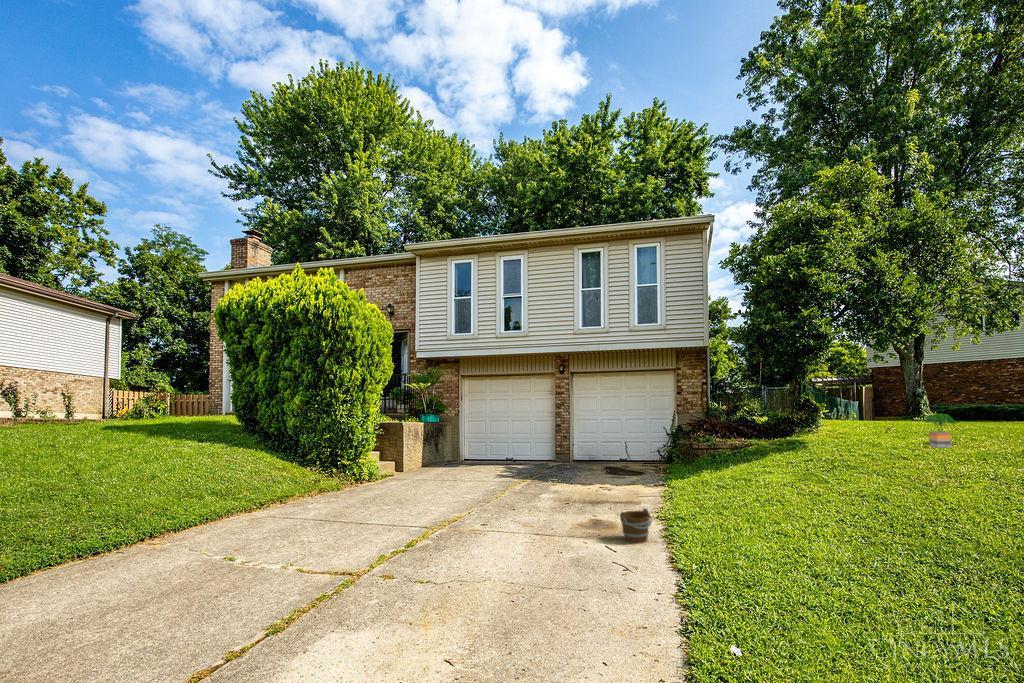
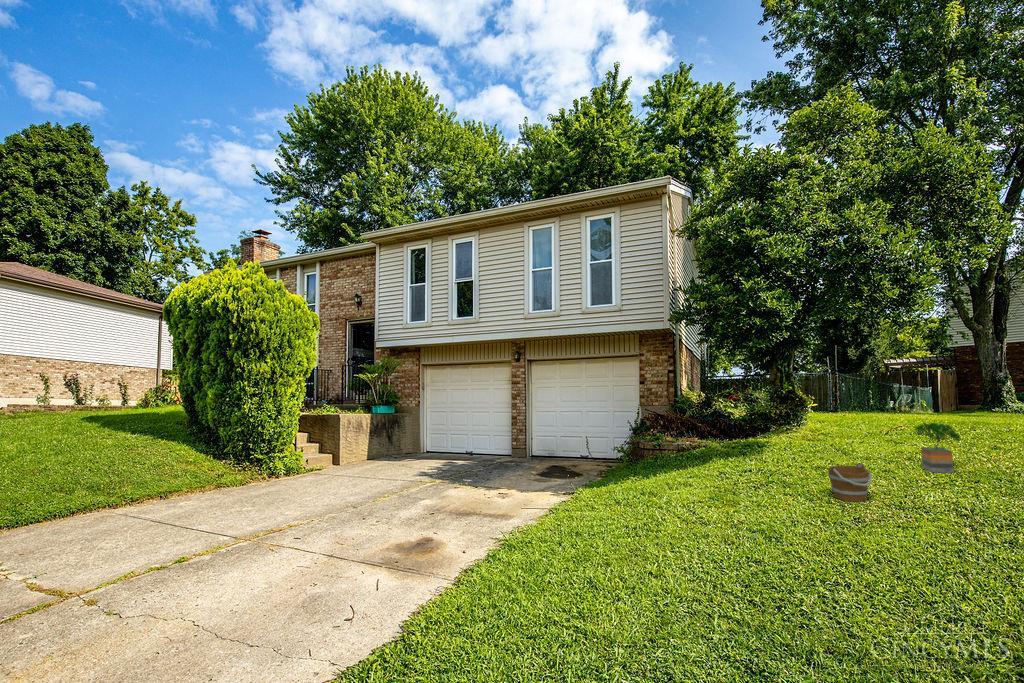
bucket: present [620,509,652,543] -> present [828,463,872,502]

